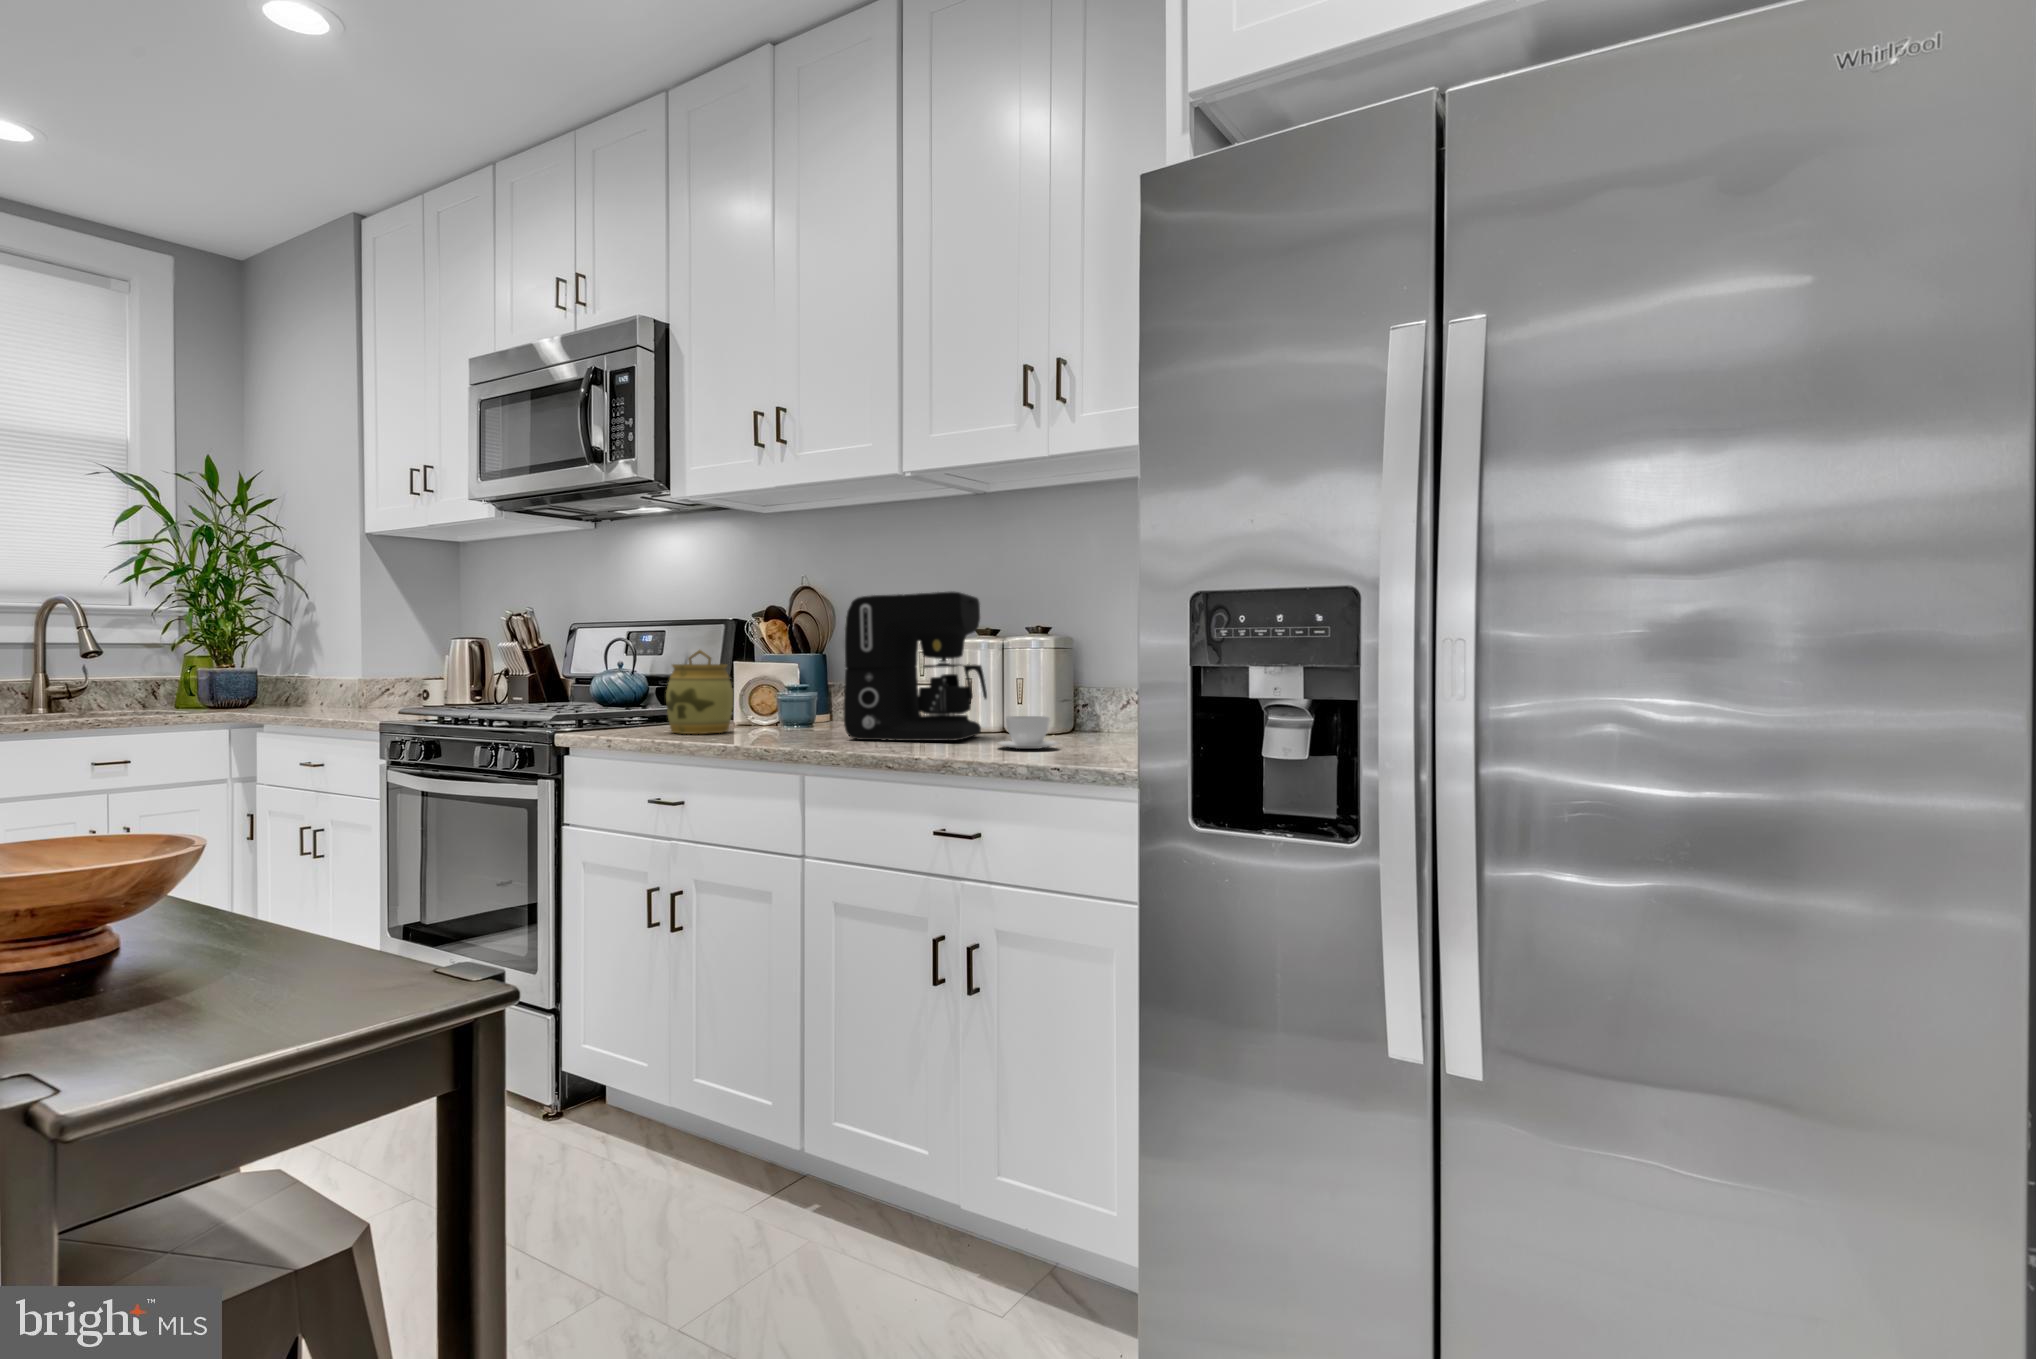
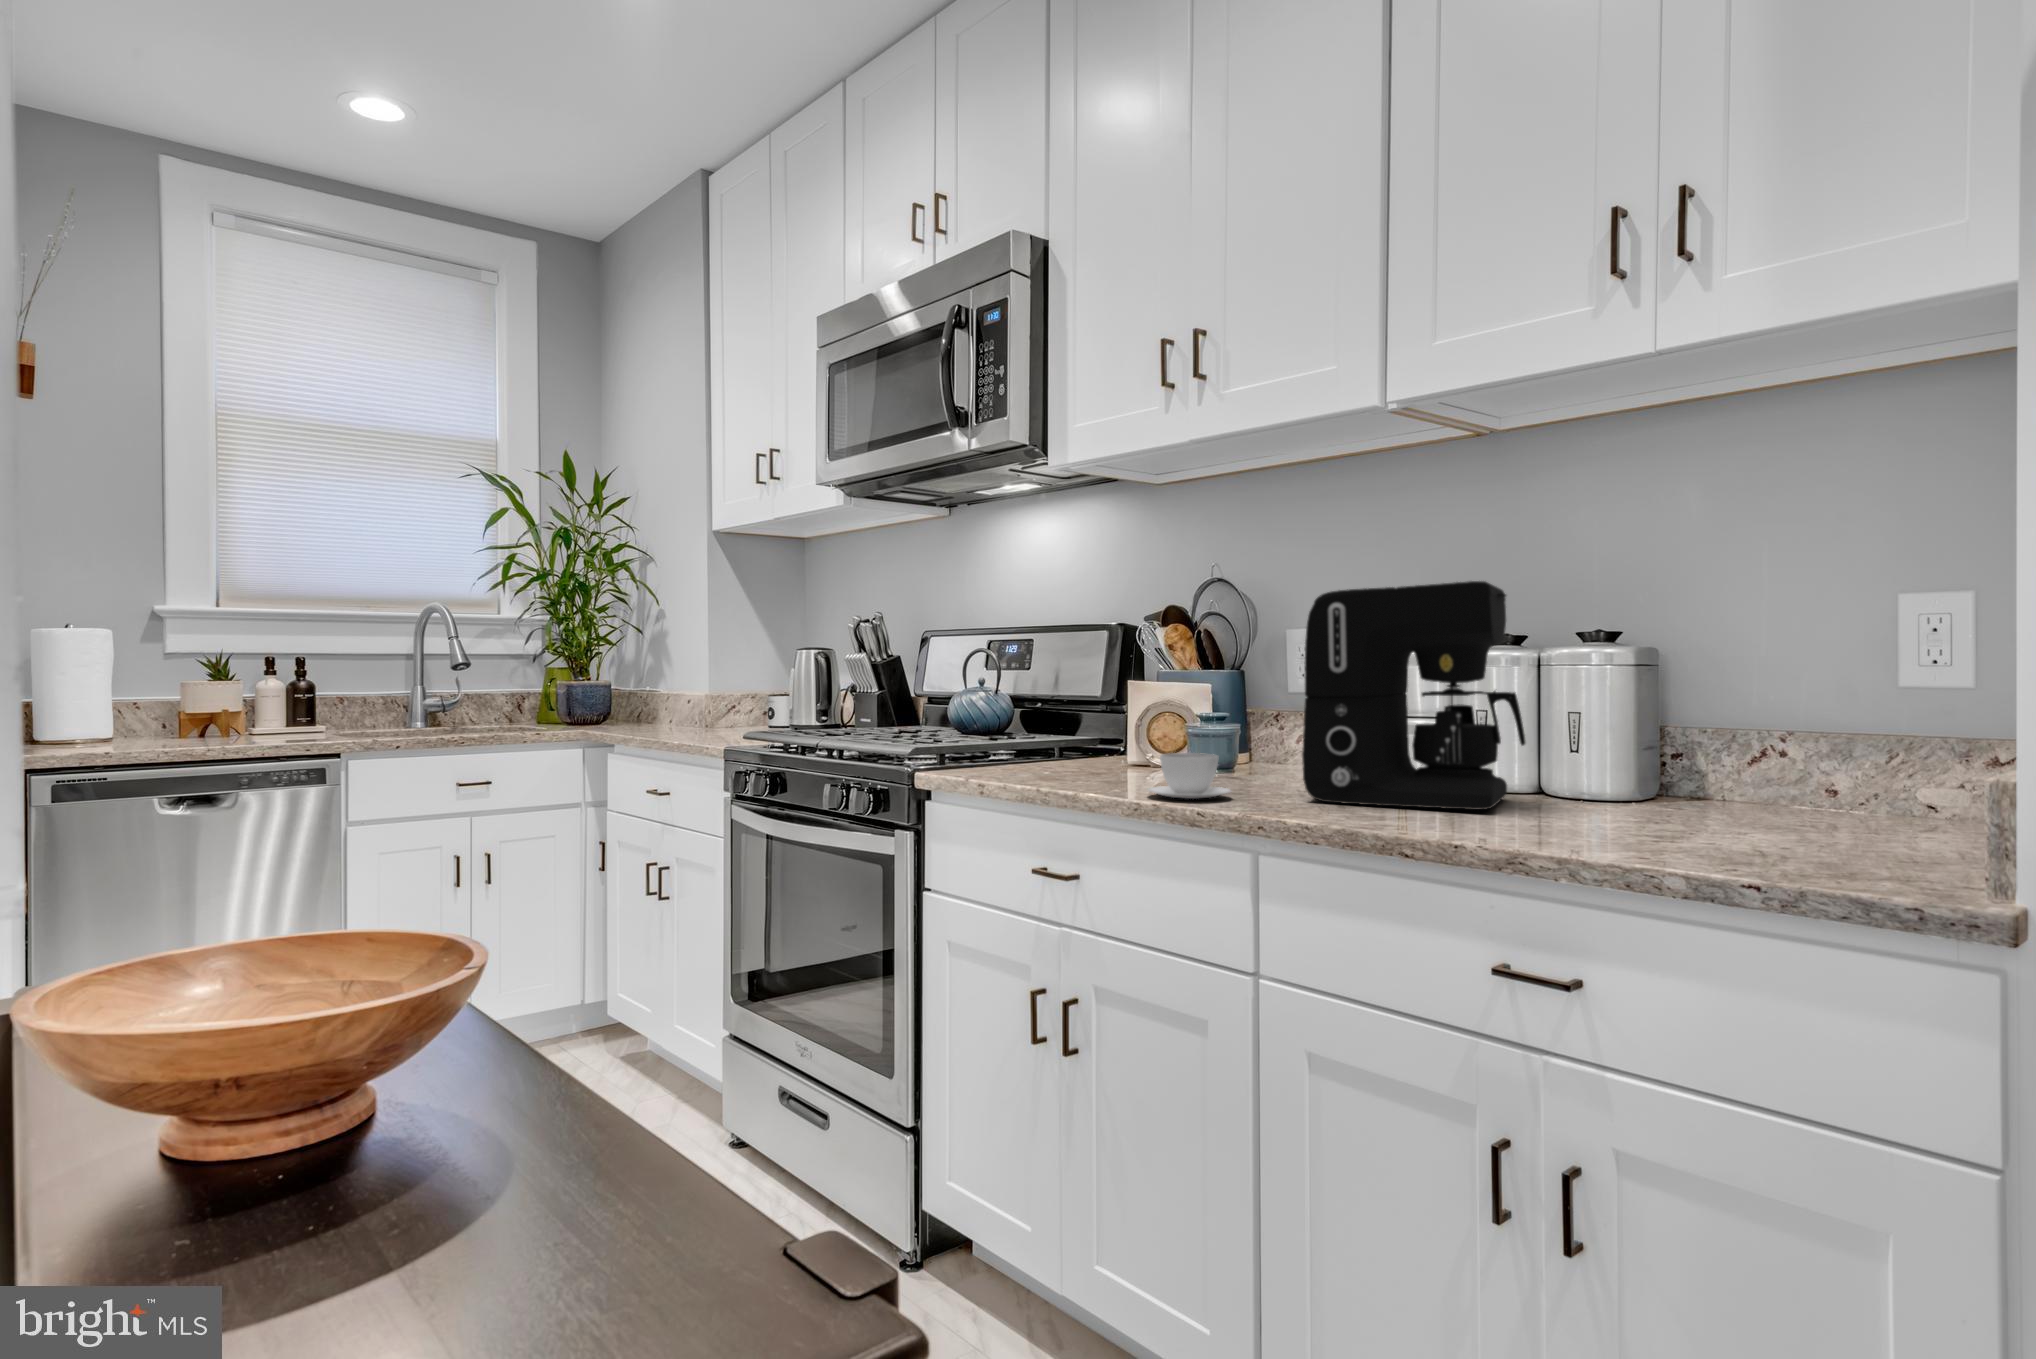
jar: present [666,650,733,734] -> none [1051,667,1139,783]
teacup: present [998,716,1058,749] -> present [1148,753,1231,799]

